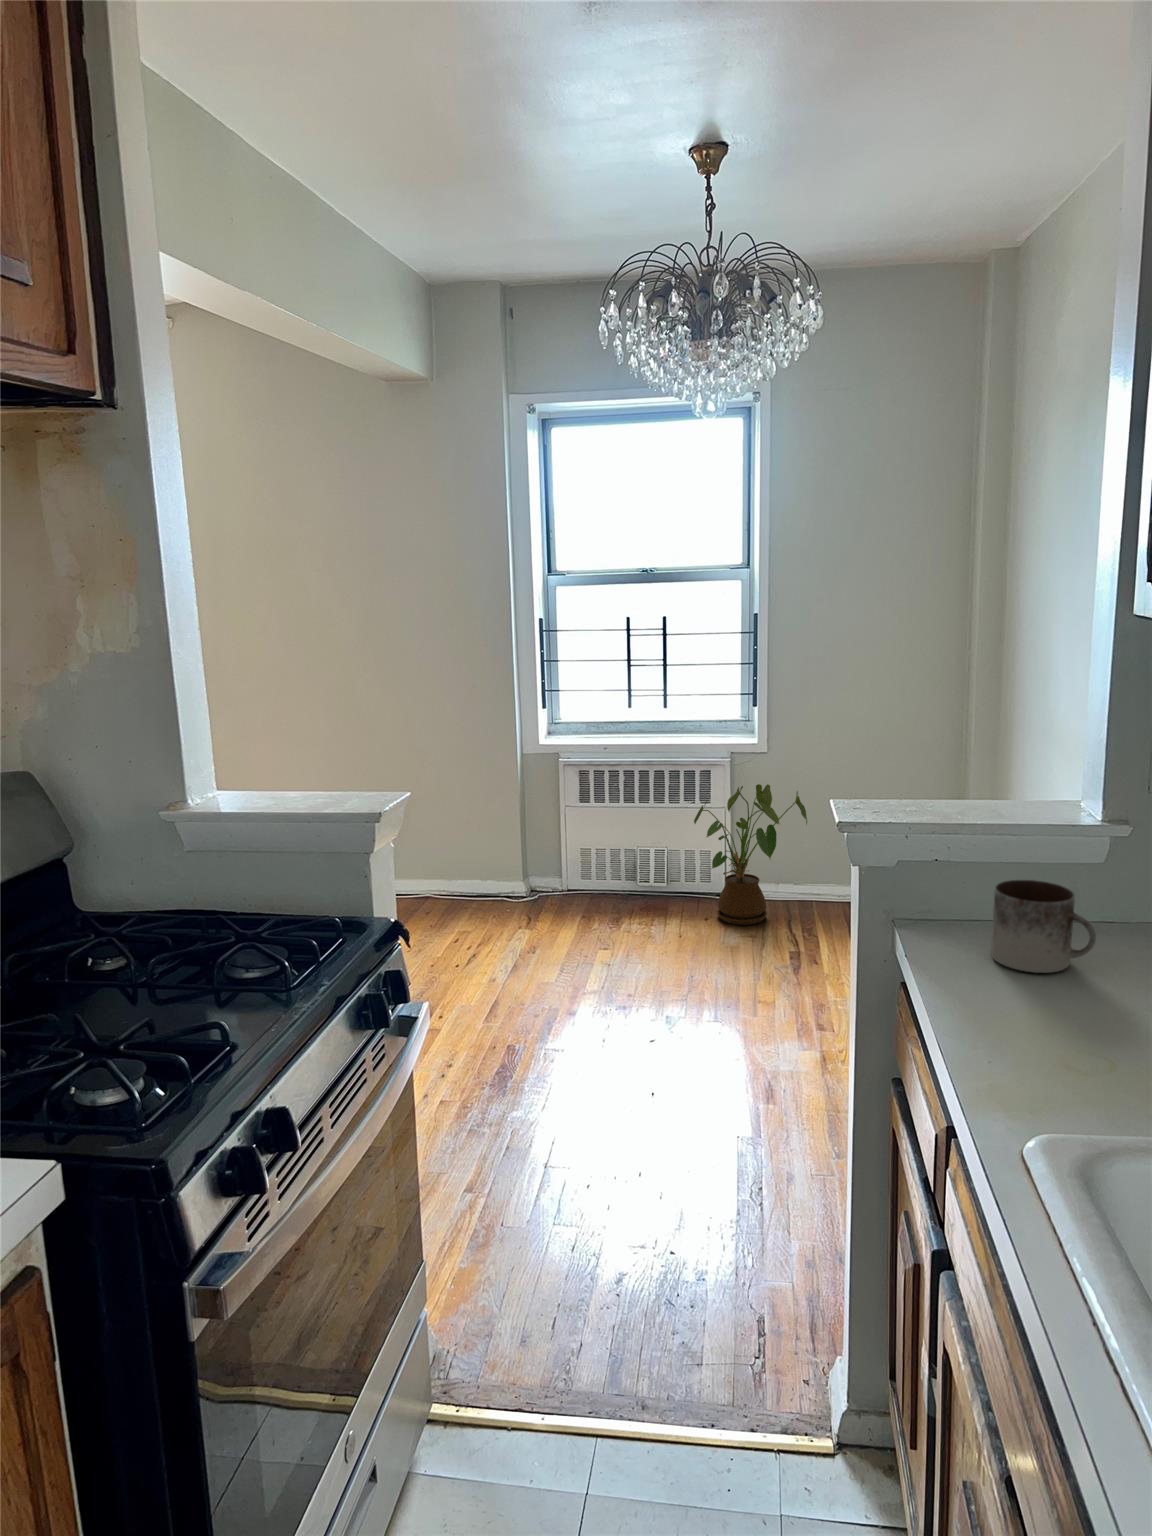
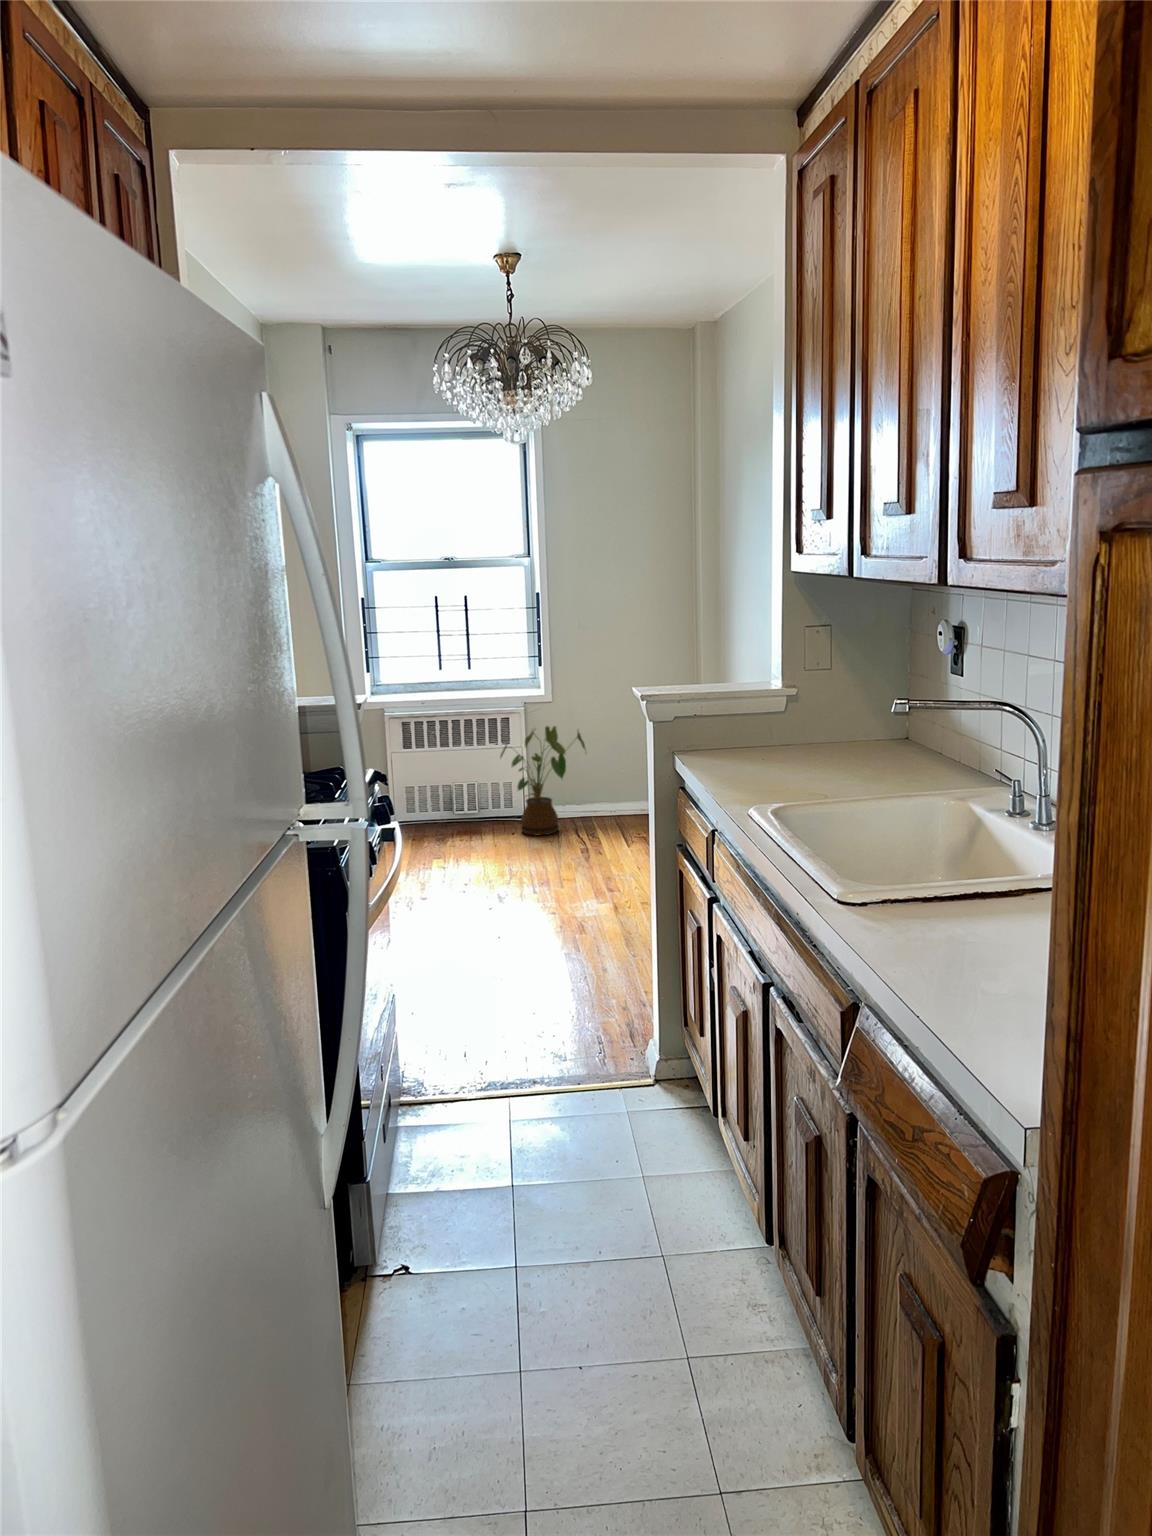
mug: present [991,880,1096,973] -> none [728,723,779,769]

